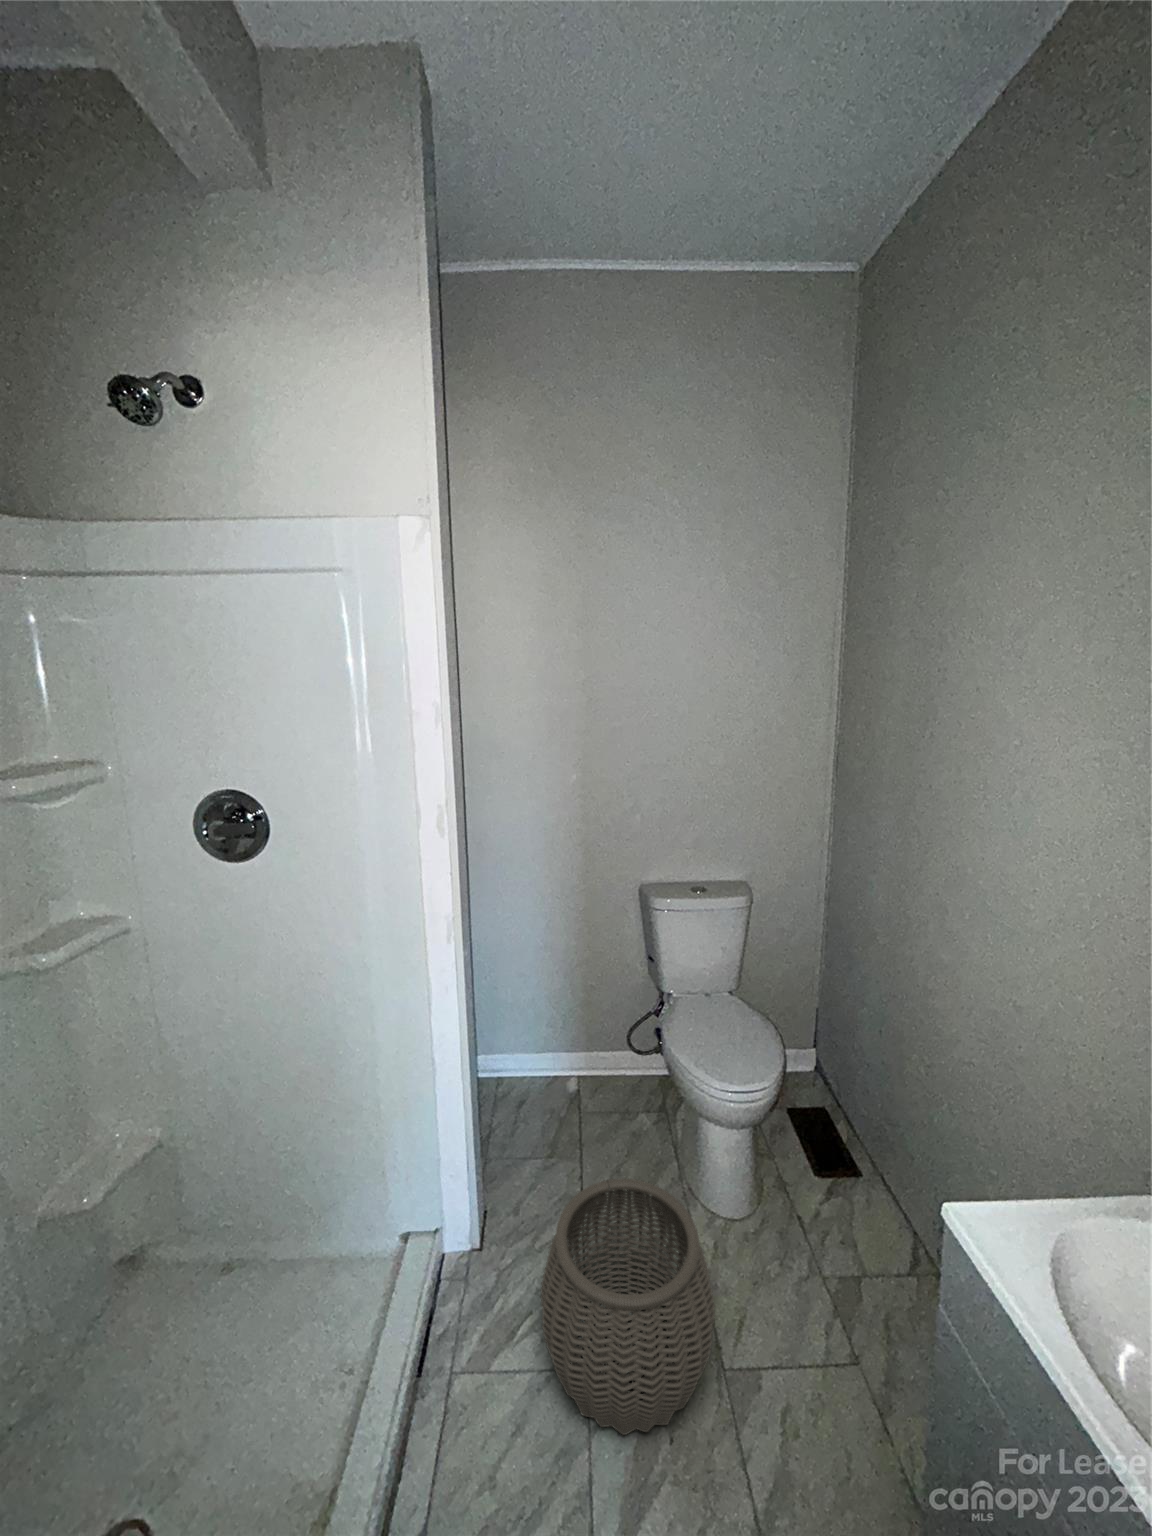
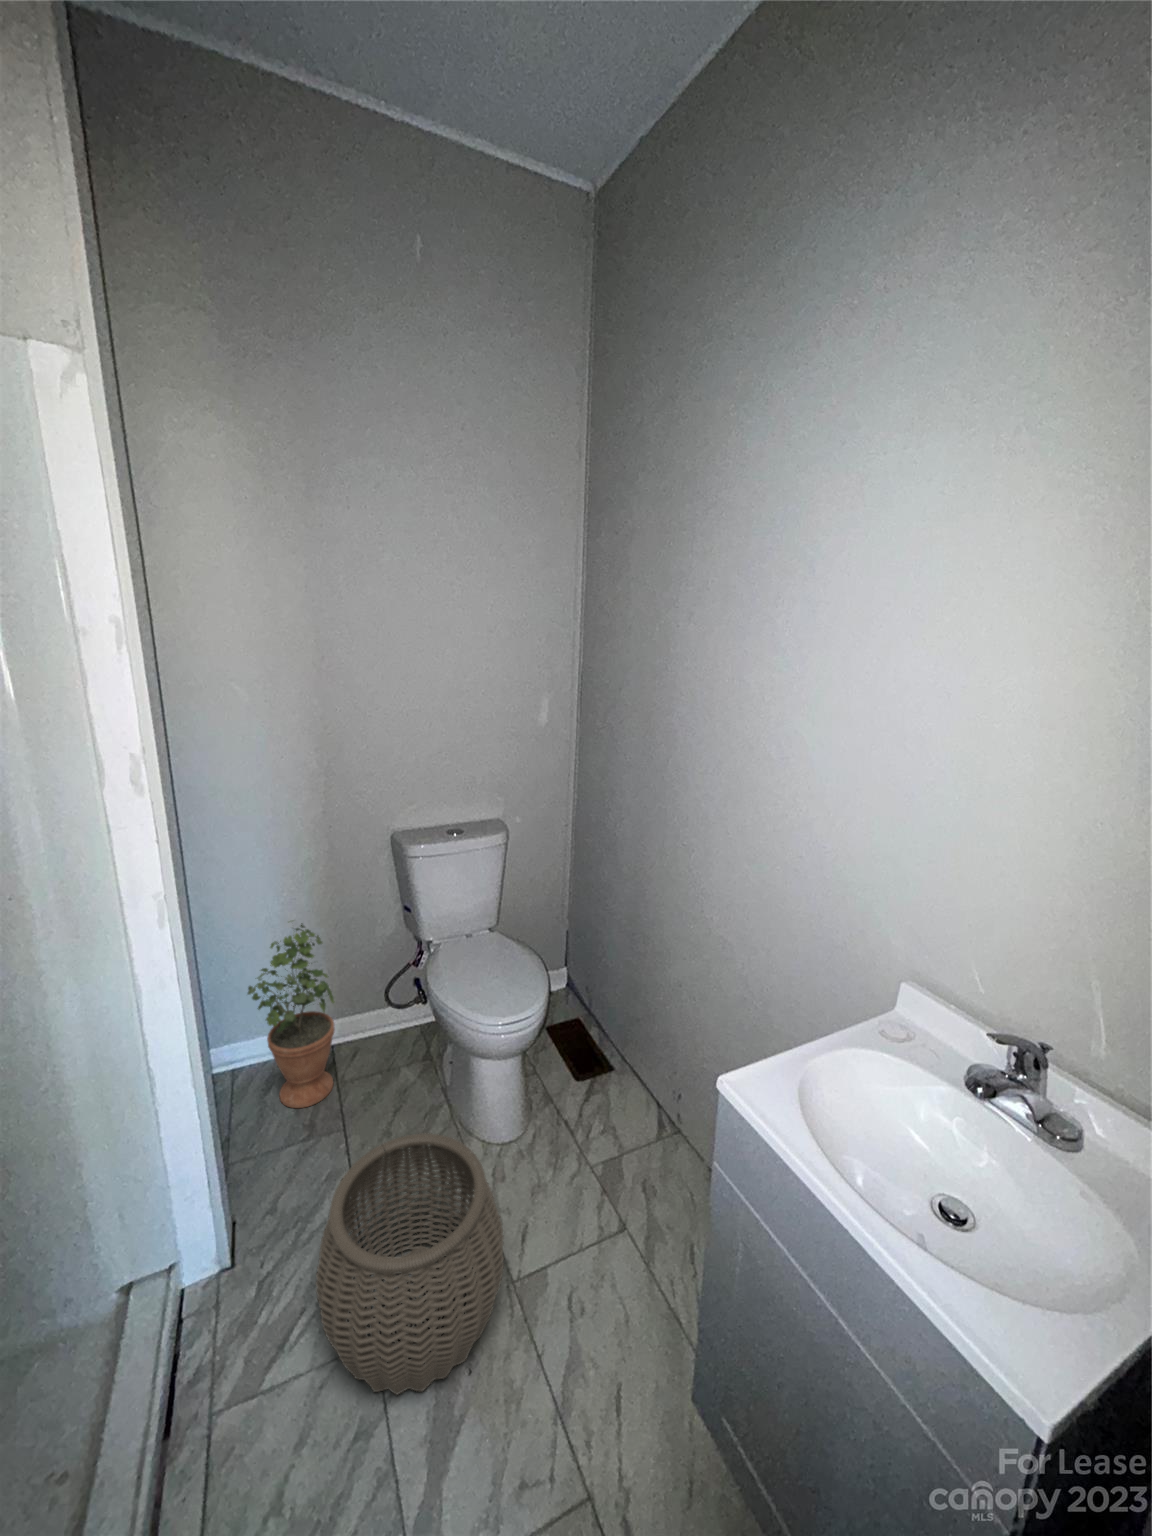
potted plant: none [511,953,582,1127] -> present [248,923,335,1108]

